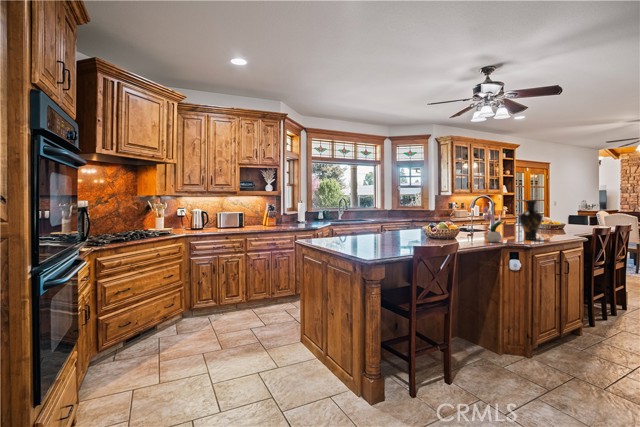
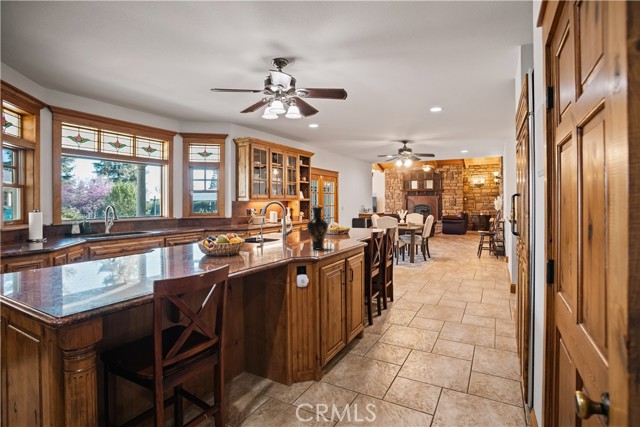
flower arrangement: present [483,201,503,242] -> none [269,209,290,257]

